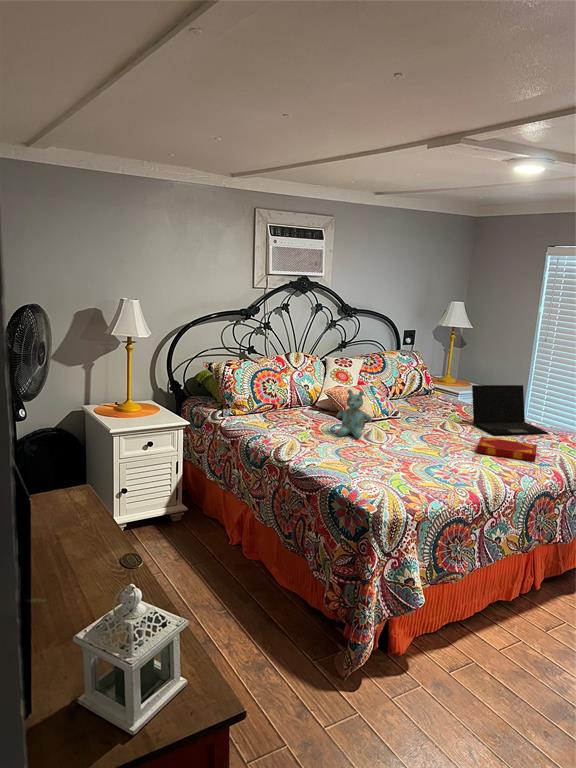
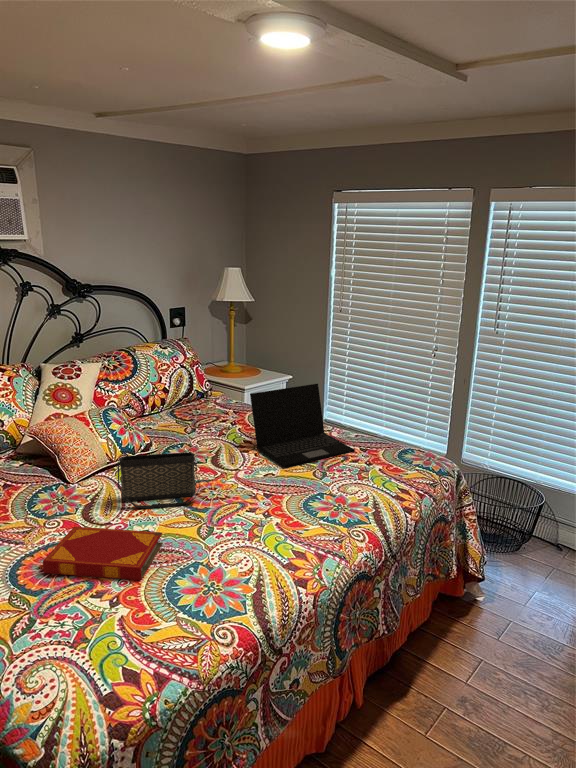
stuffed bear: present [336,390,372,438] -> none [33,435,94,516]
handbag: none [387,409,439,444] -> present [118,452,200,509]
hardback book: present [477,437,537,462] -> present [43,527,163,580]

